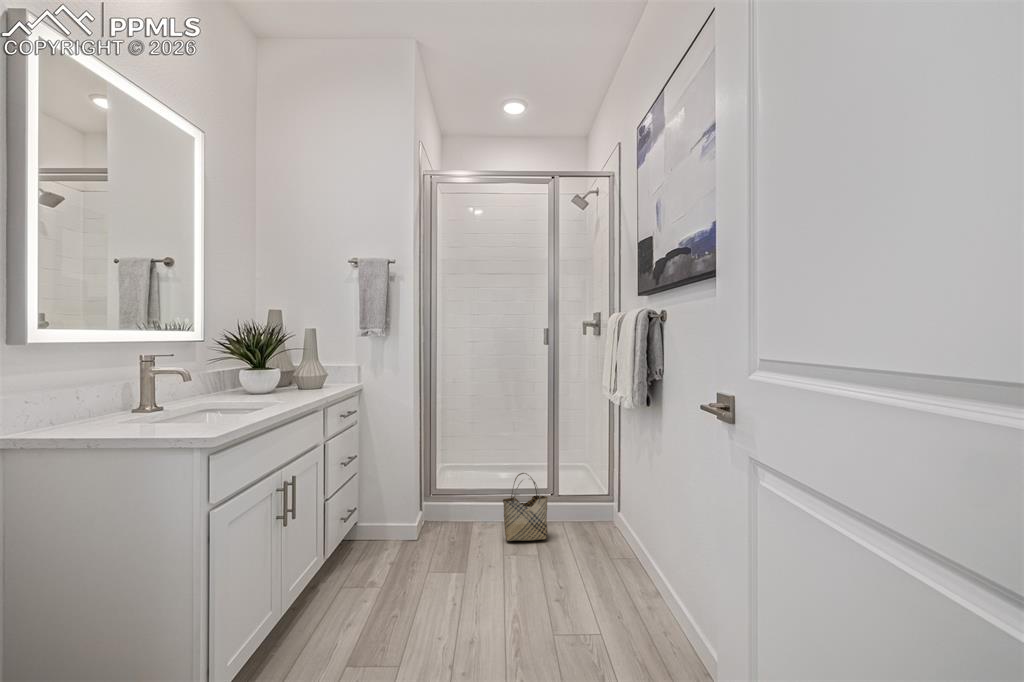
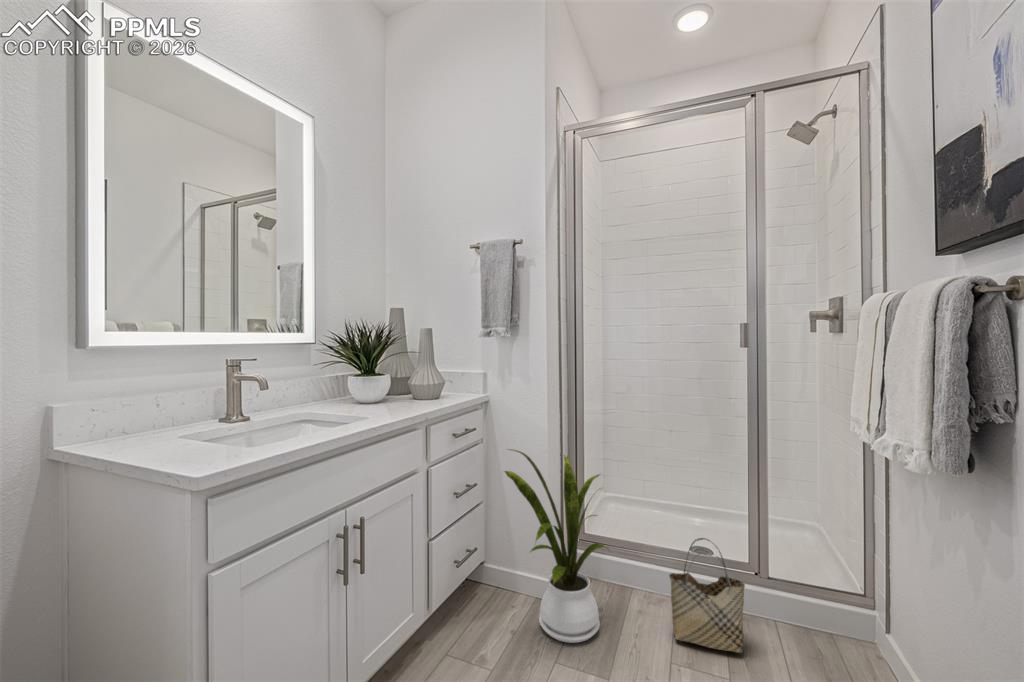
house plant: none [383,421,464,558] -> present [505,450,609,643]

